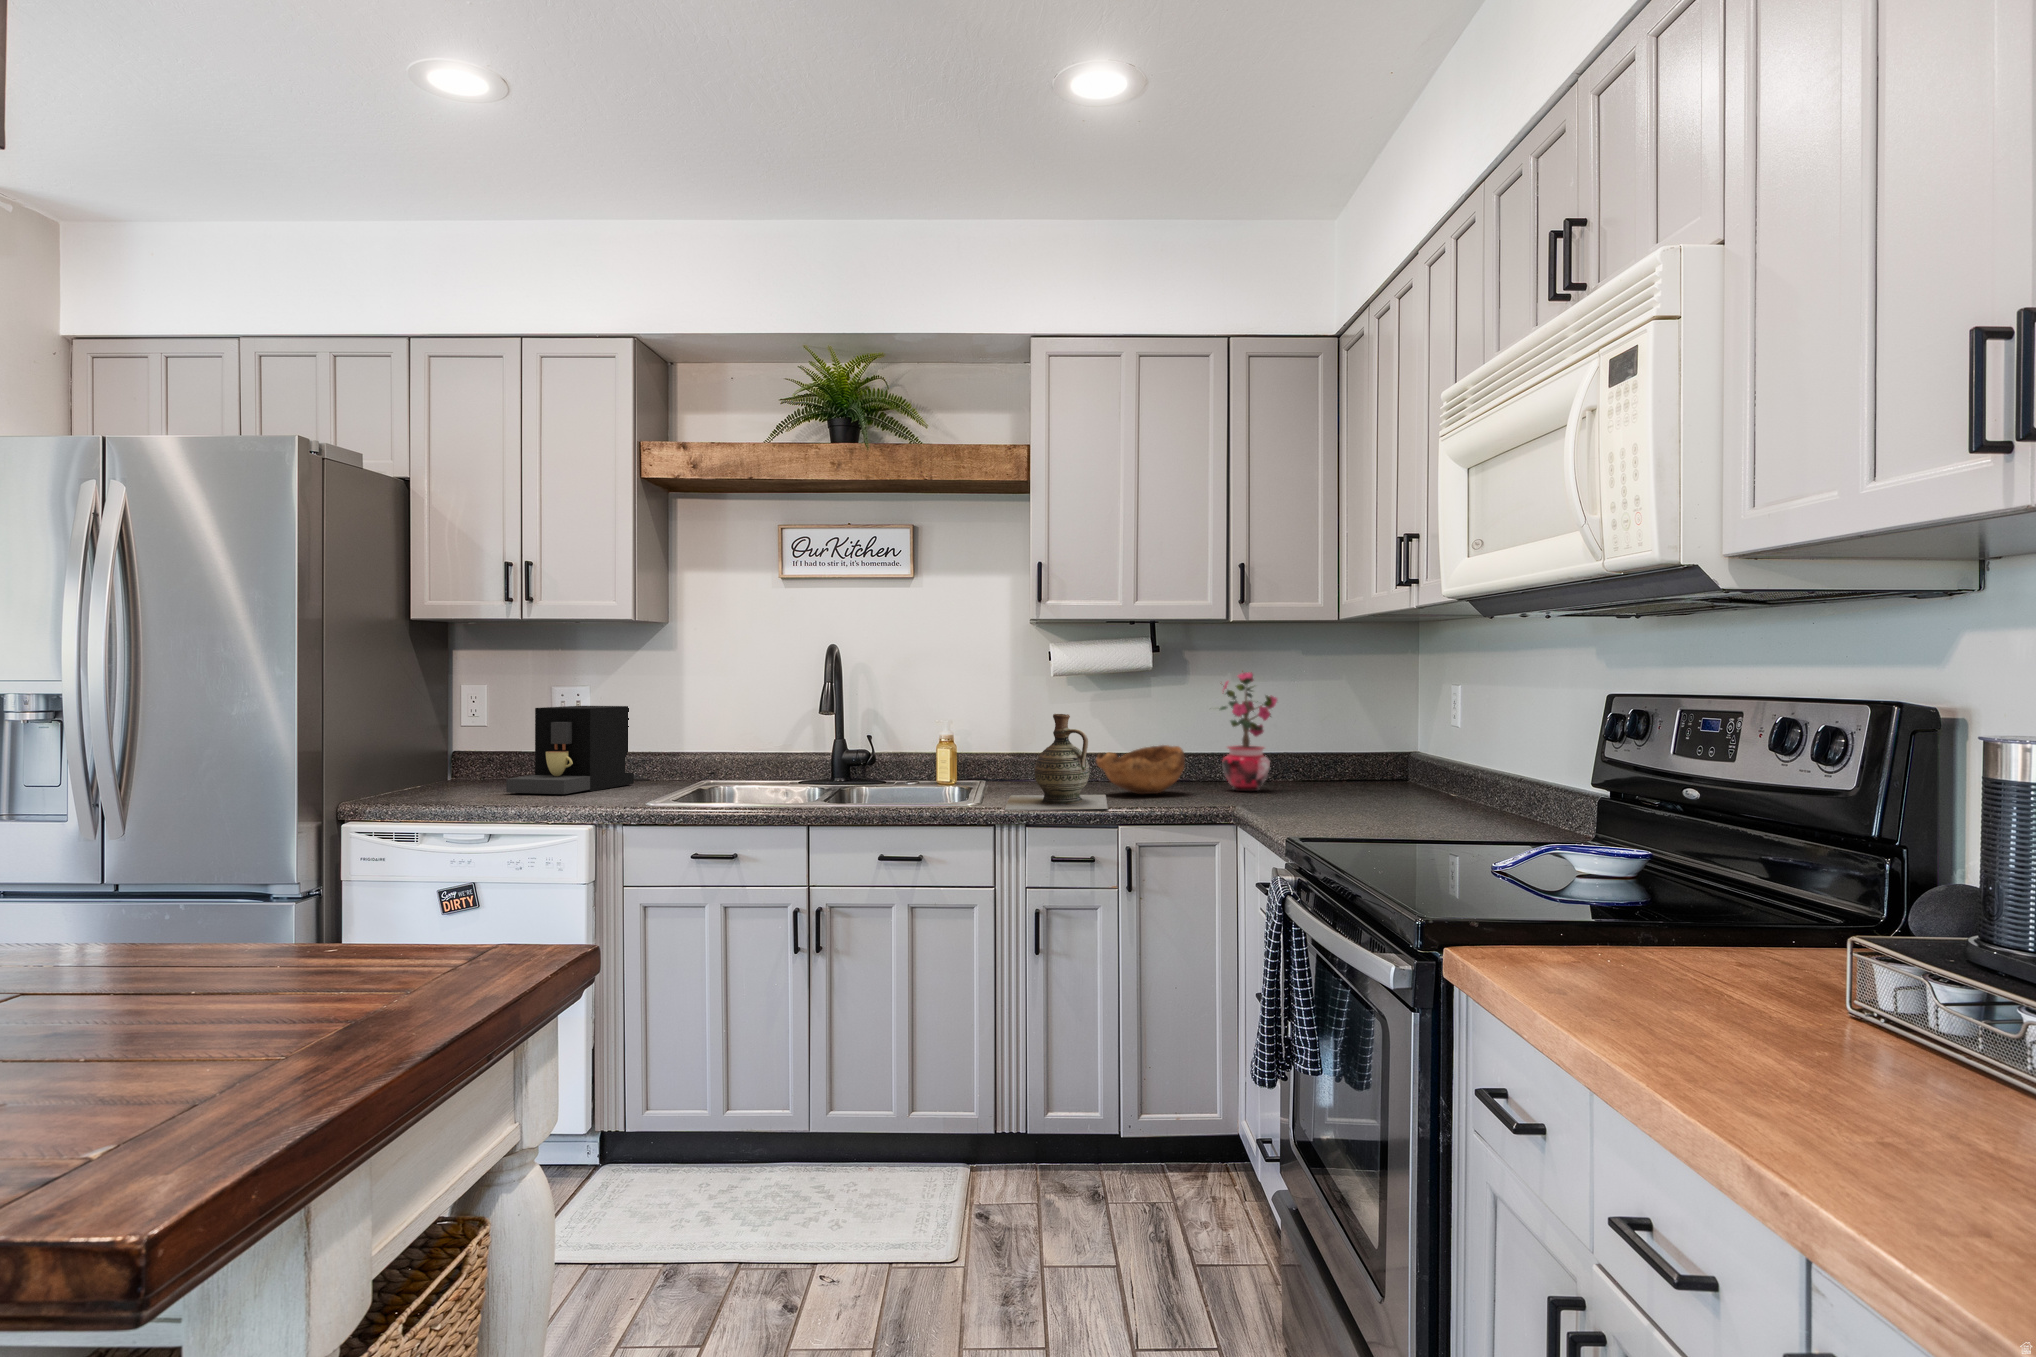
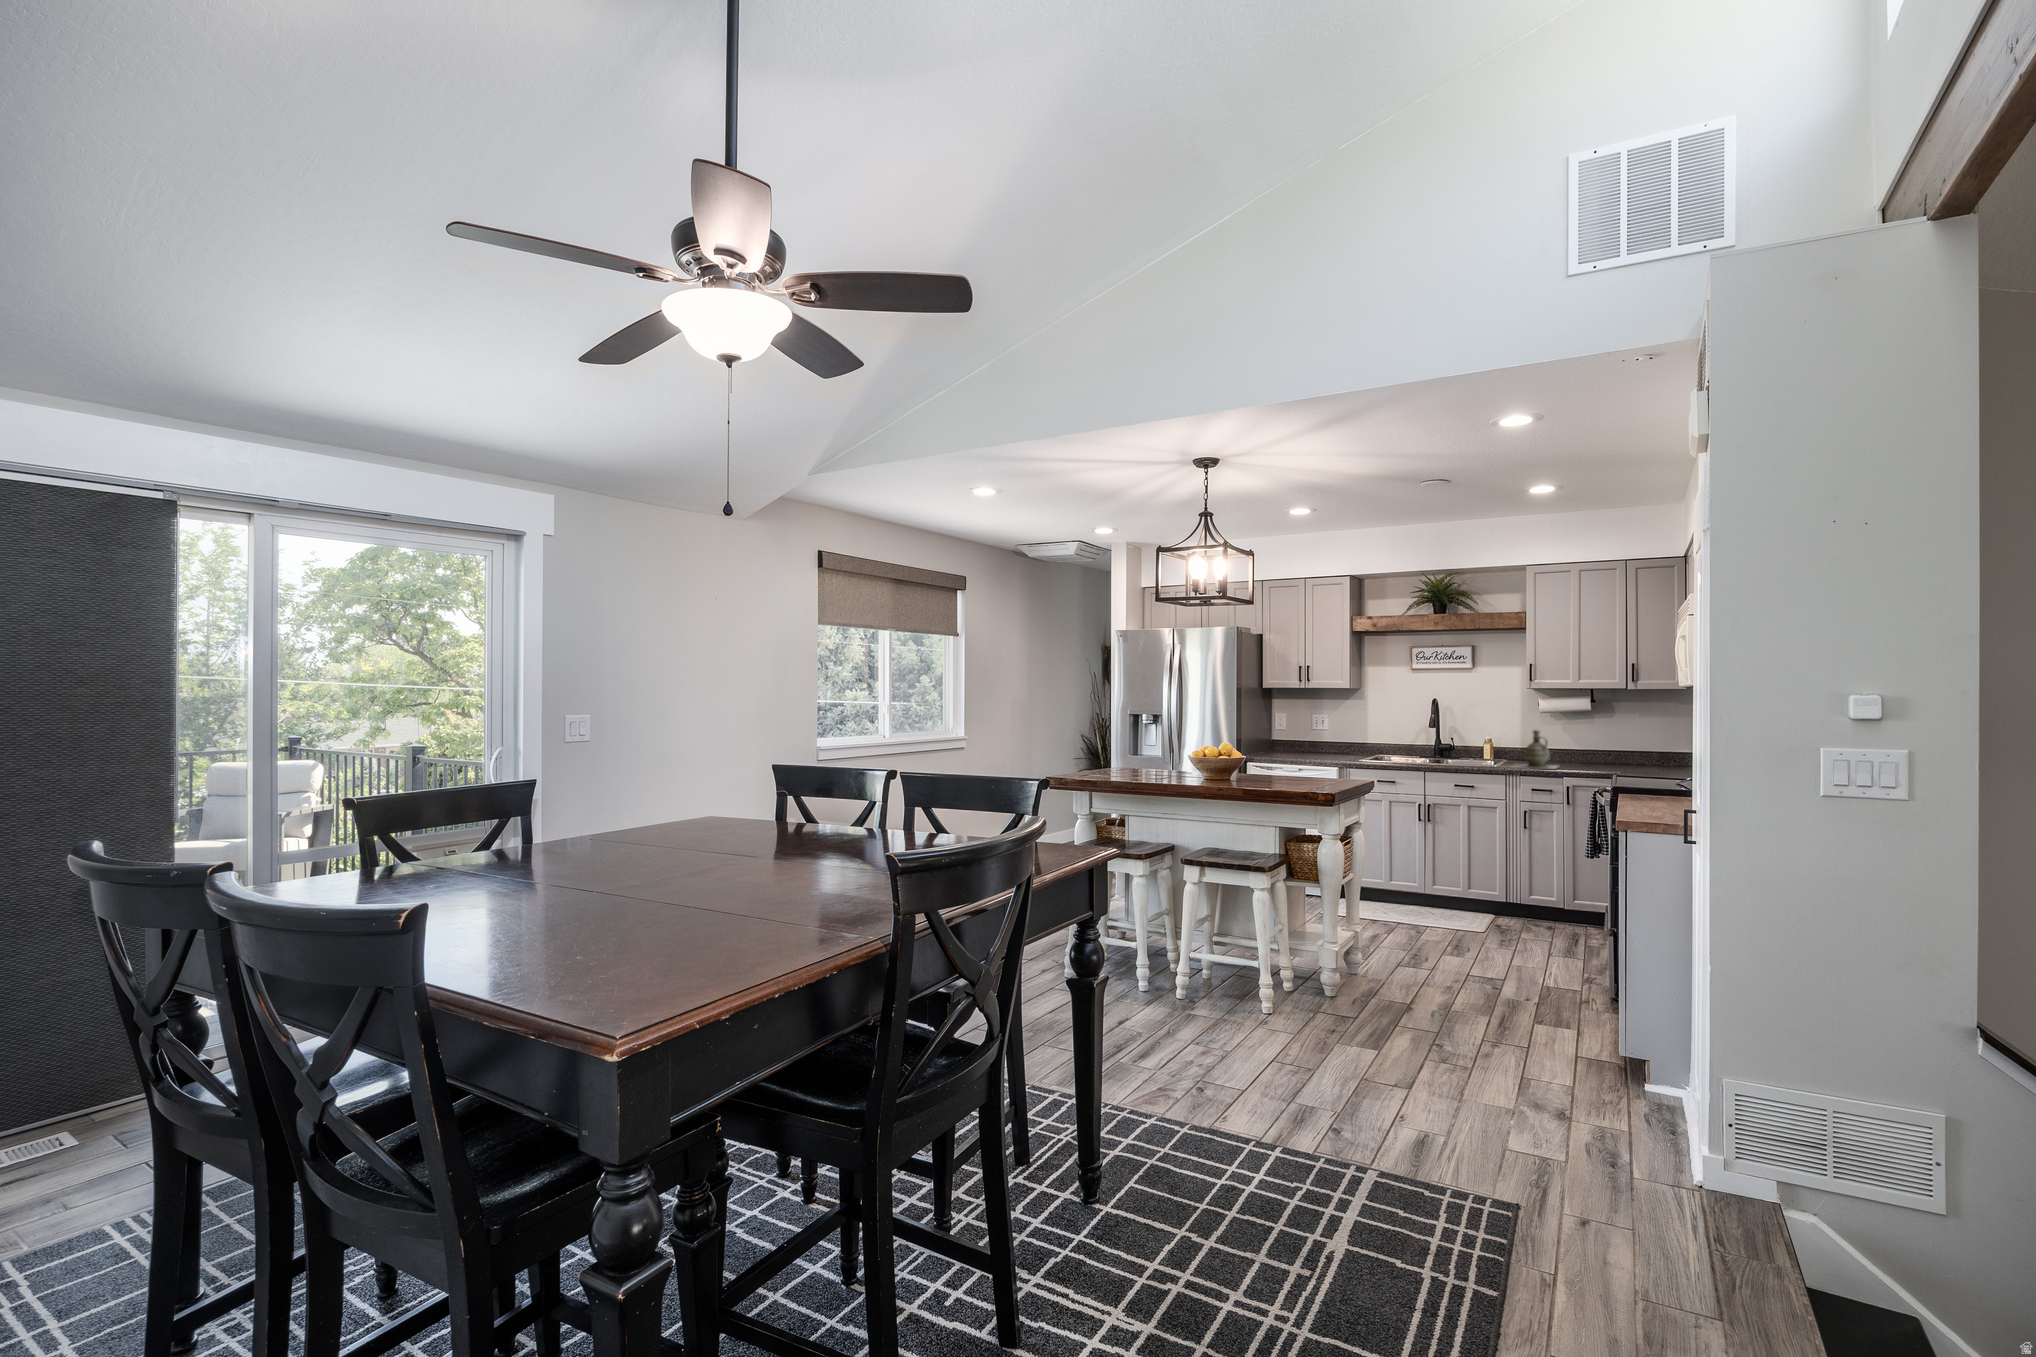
potted plant: present [1220,671,1277,791] -> none [1624,712,1663,769]
coffee maker: present [506,706,634,794] -> none [1299,723,1345,757]
wooden bowl: present [1097,745,1185,794] -> none [1560,747,1607,768]

